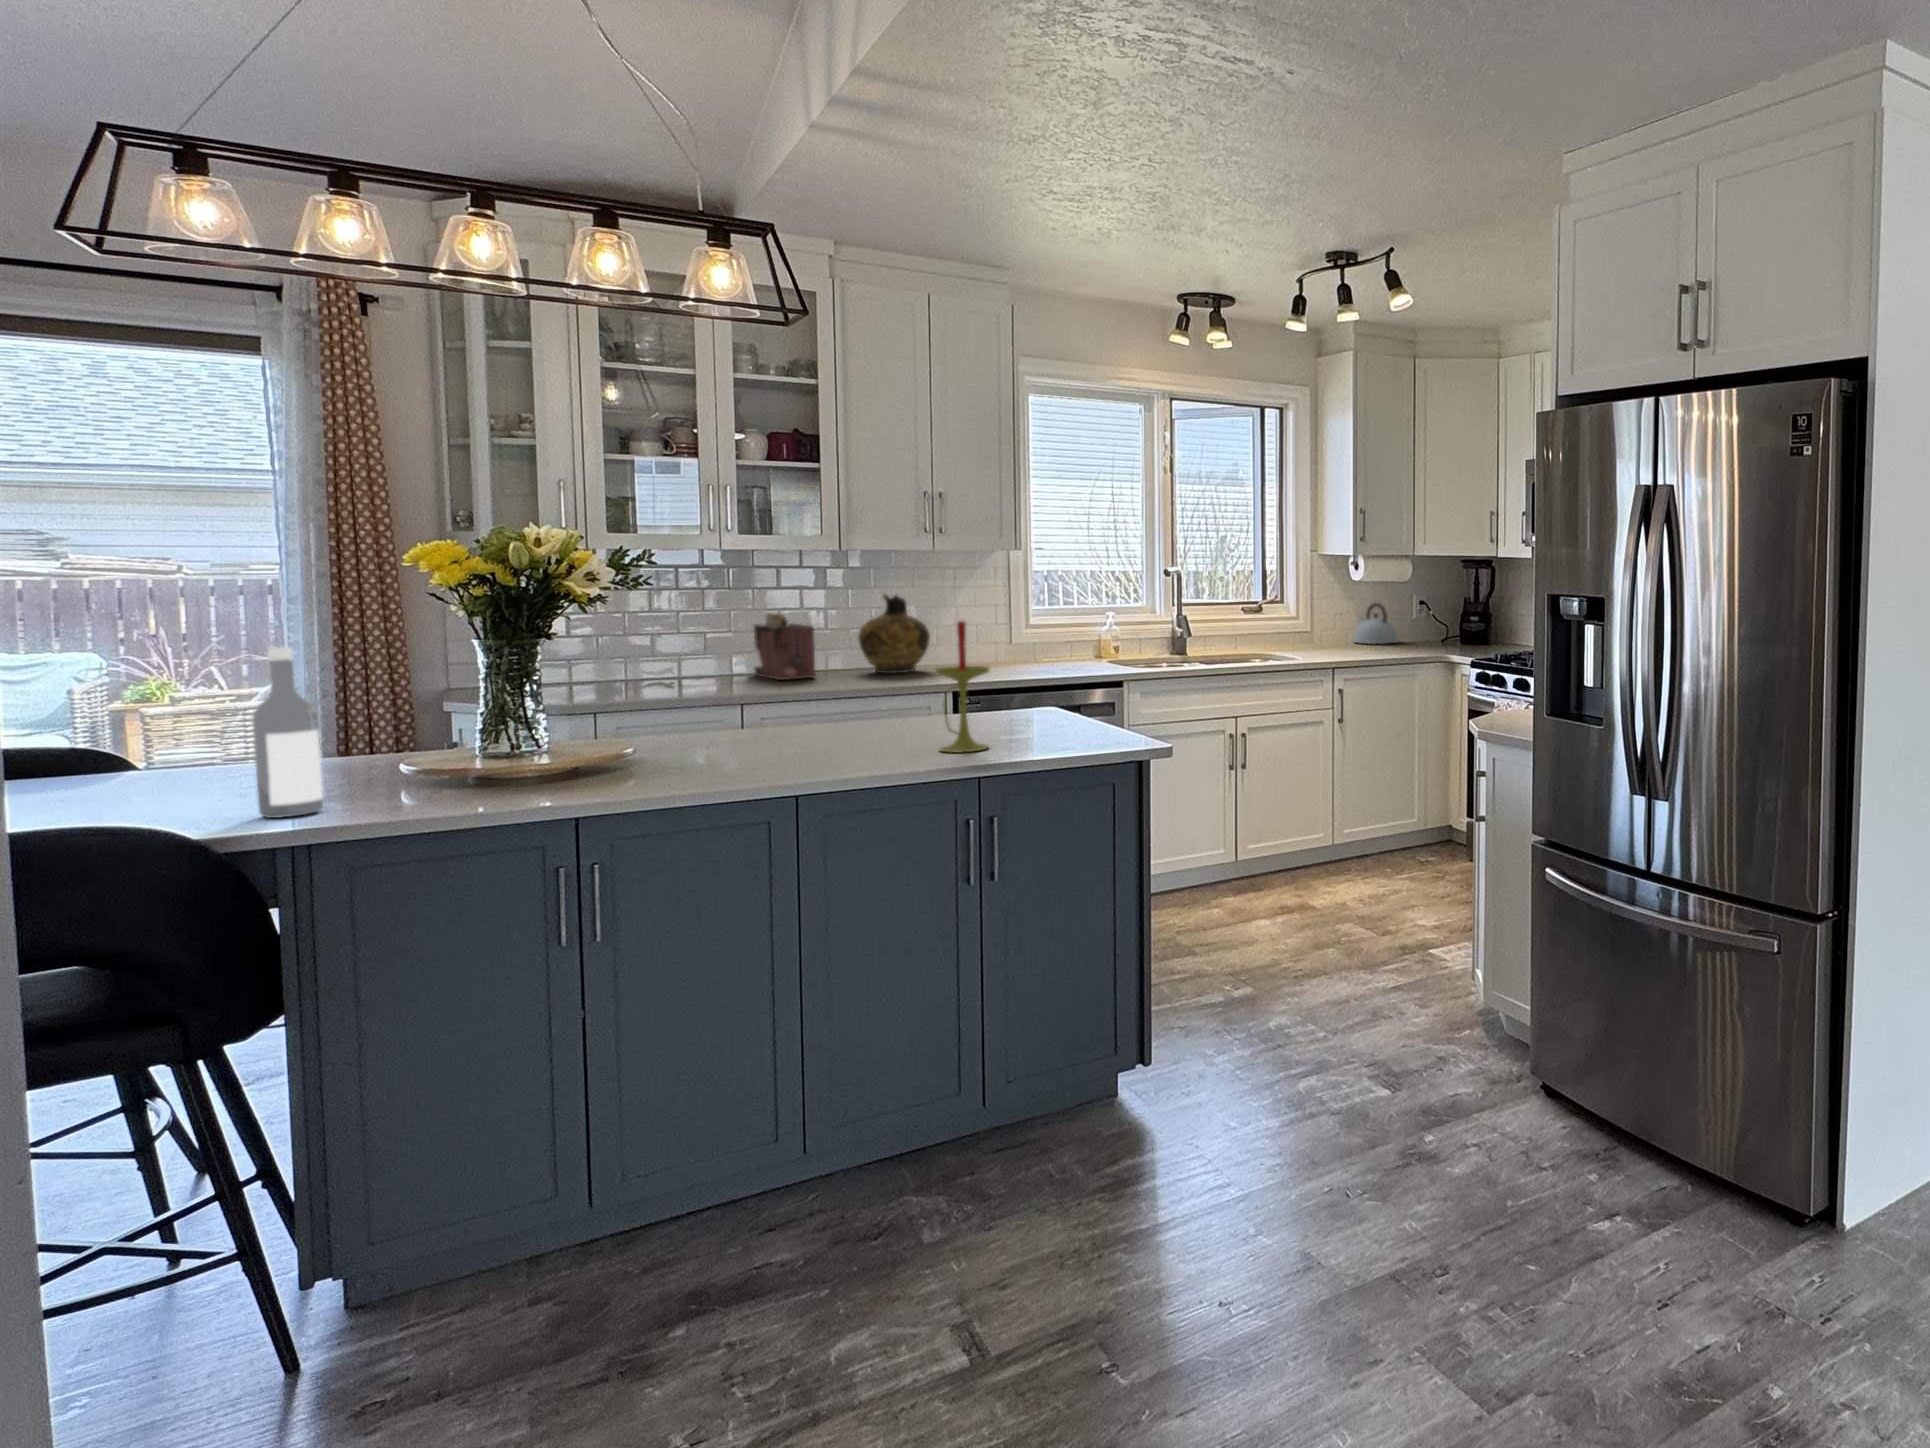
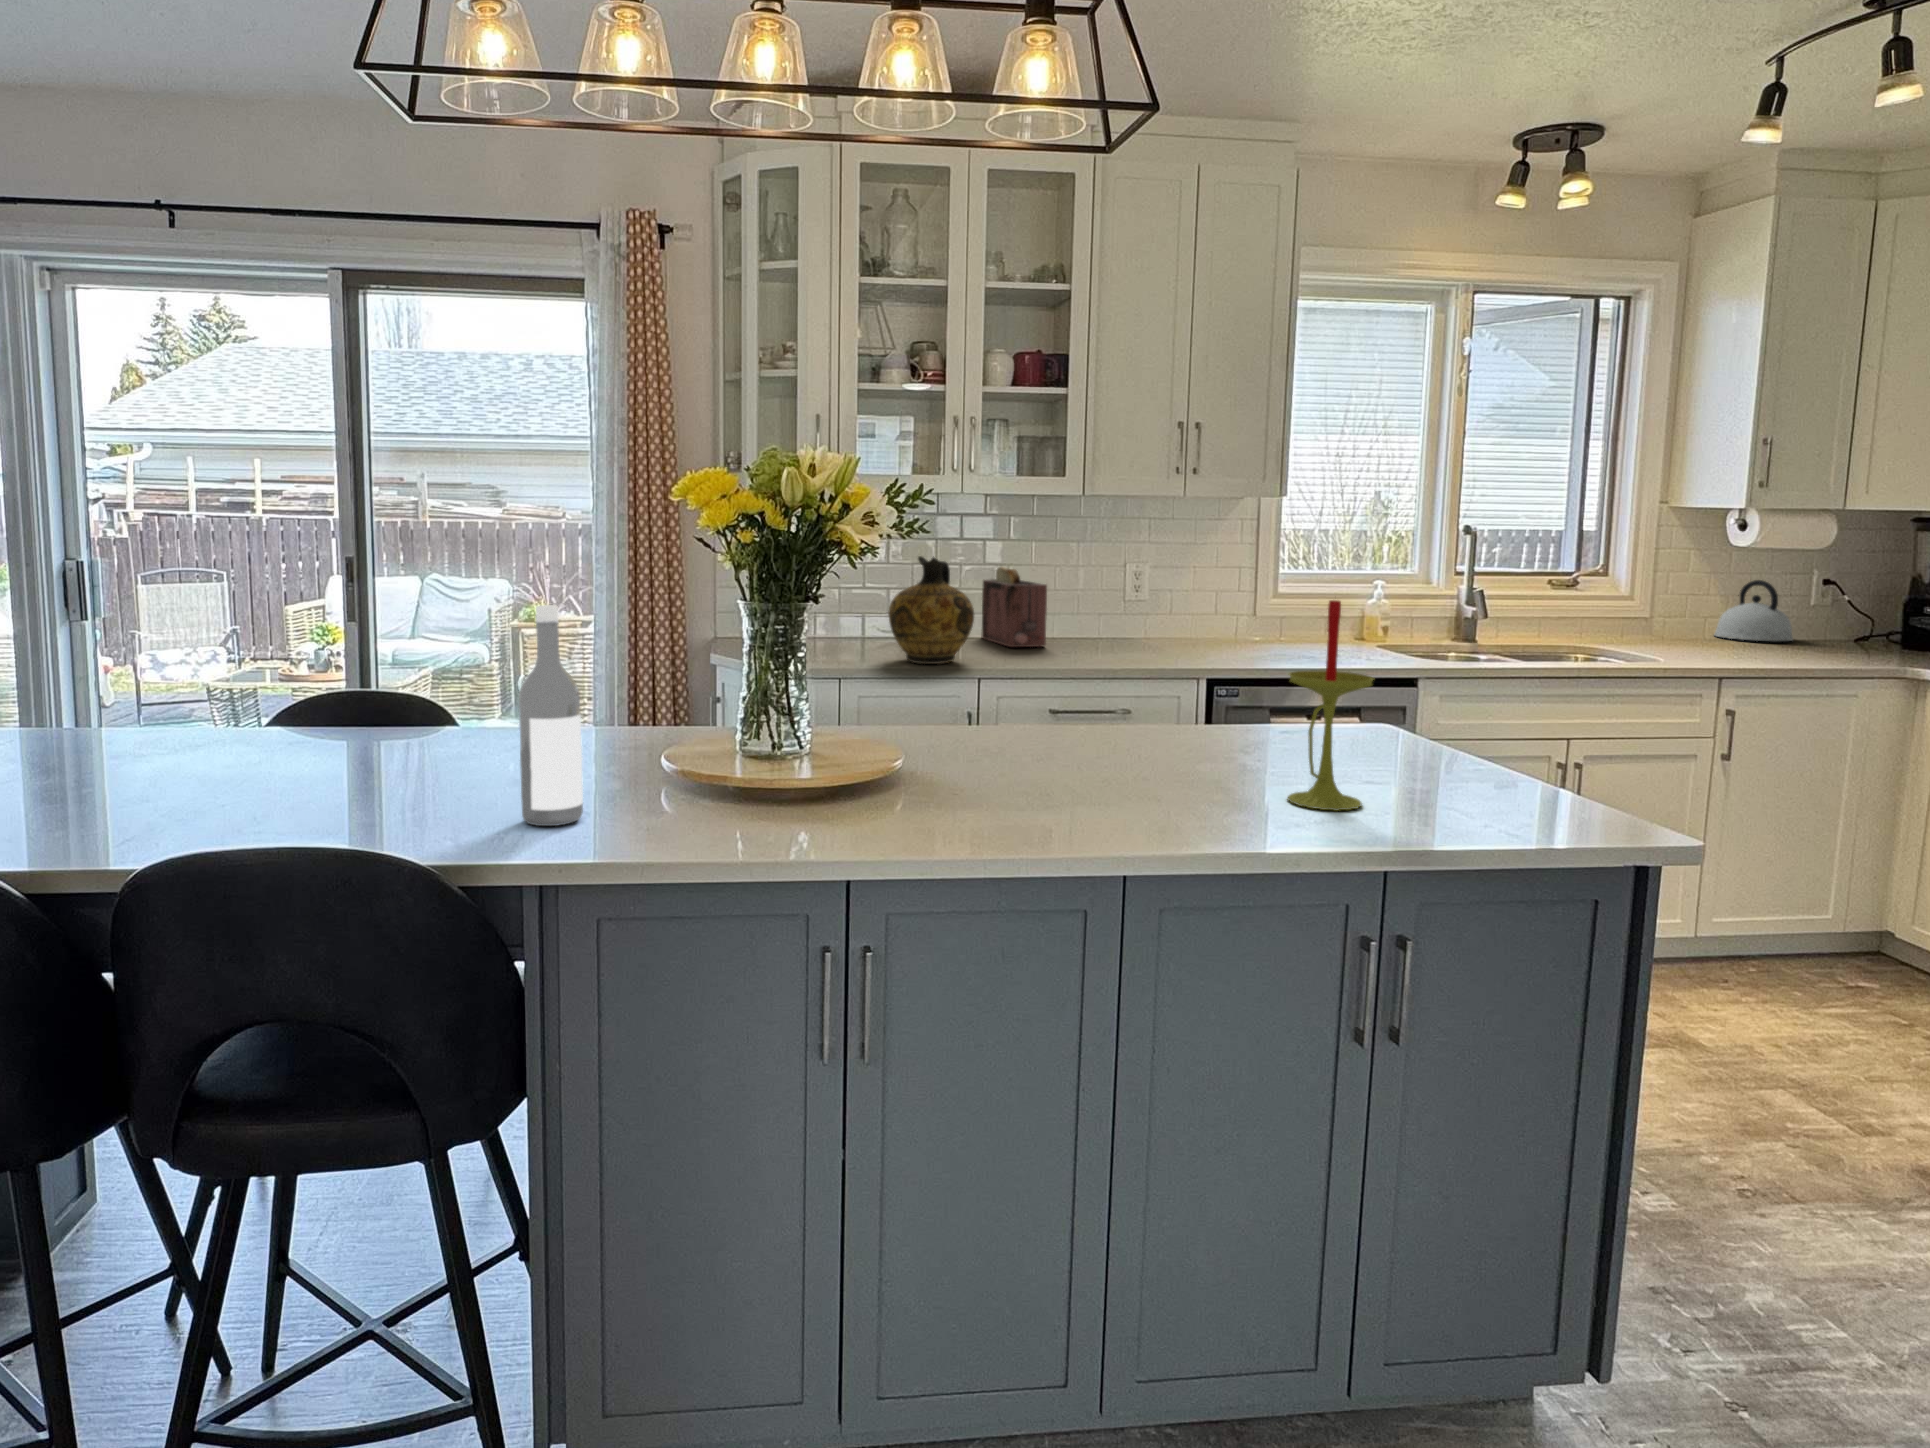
ceramic jug: present [859,595,930,674] -> present [888,556,974,664]

